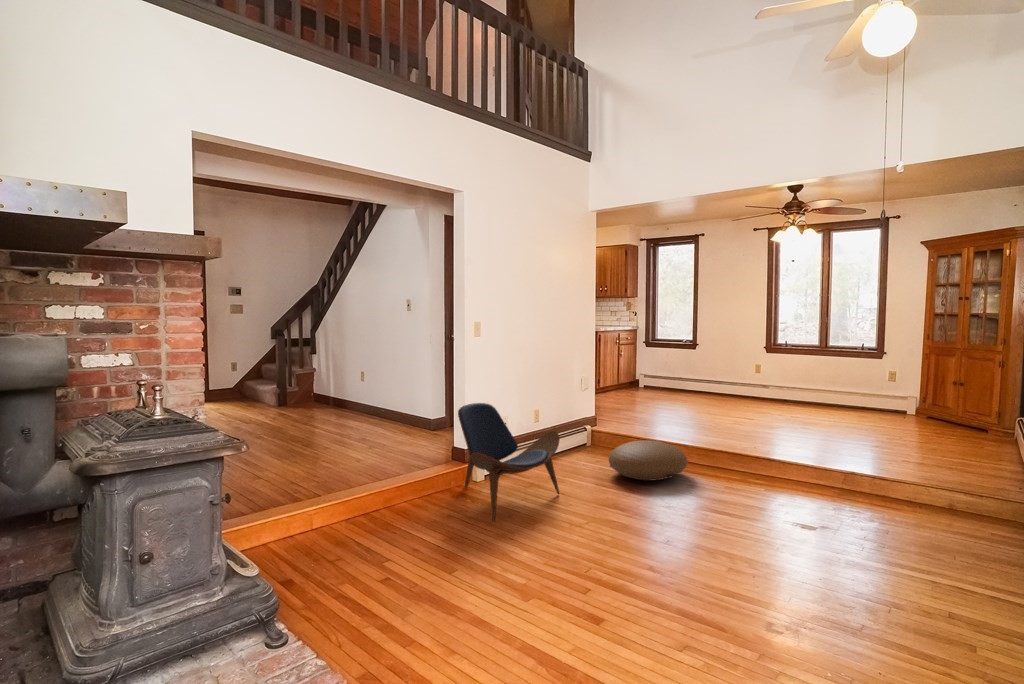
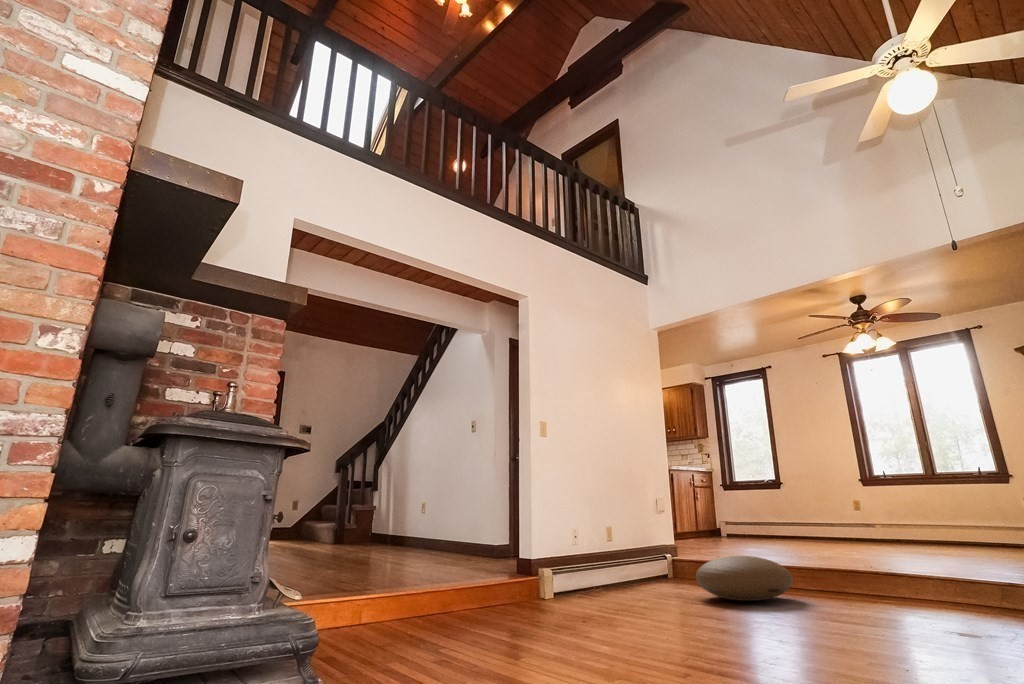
lounge chair: present [458,403,560,522] -> none [520,503,641,625]

